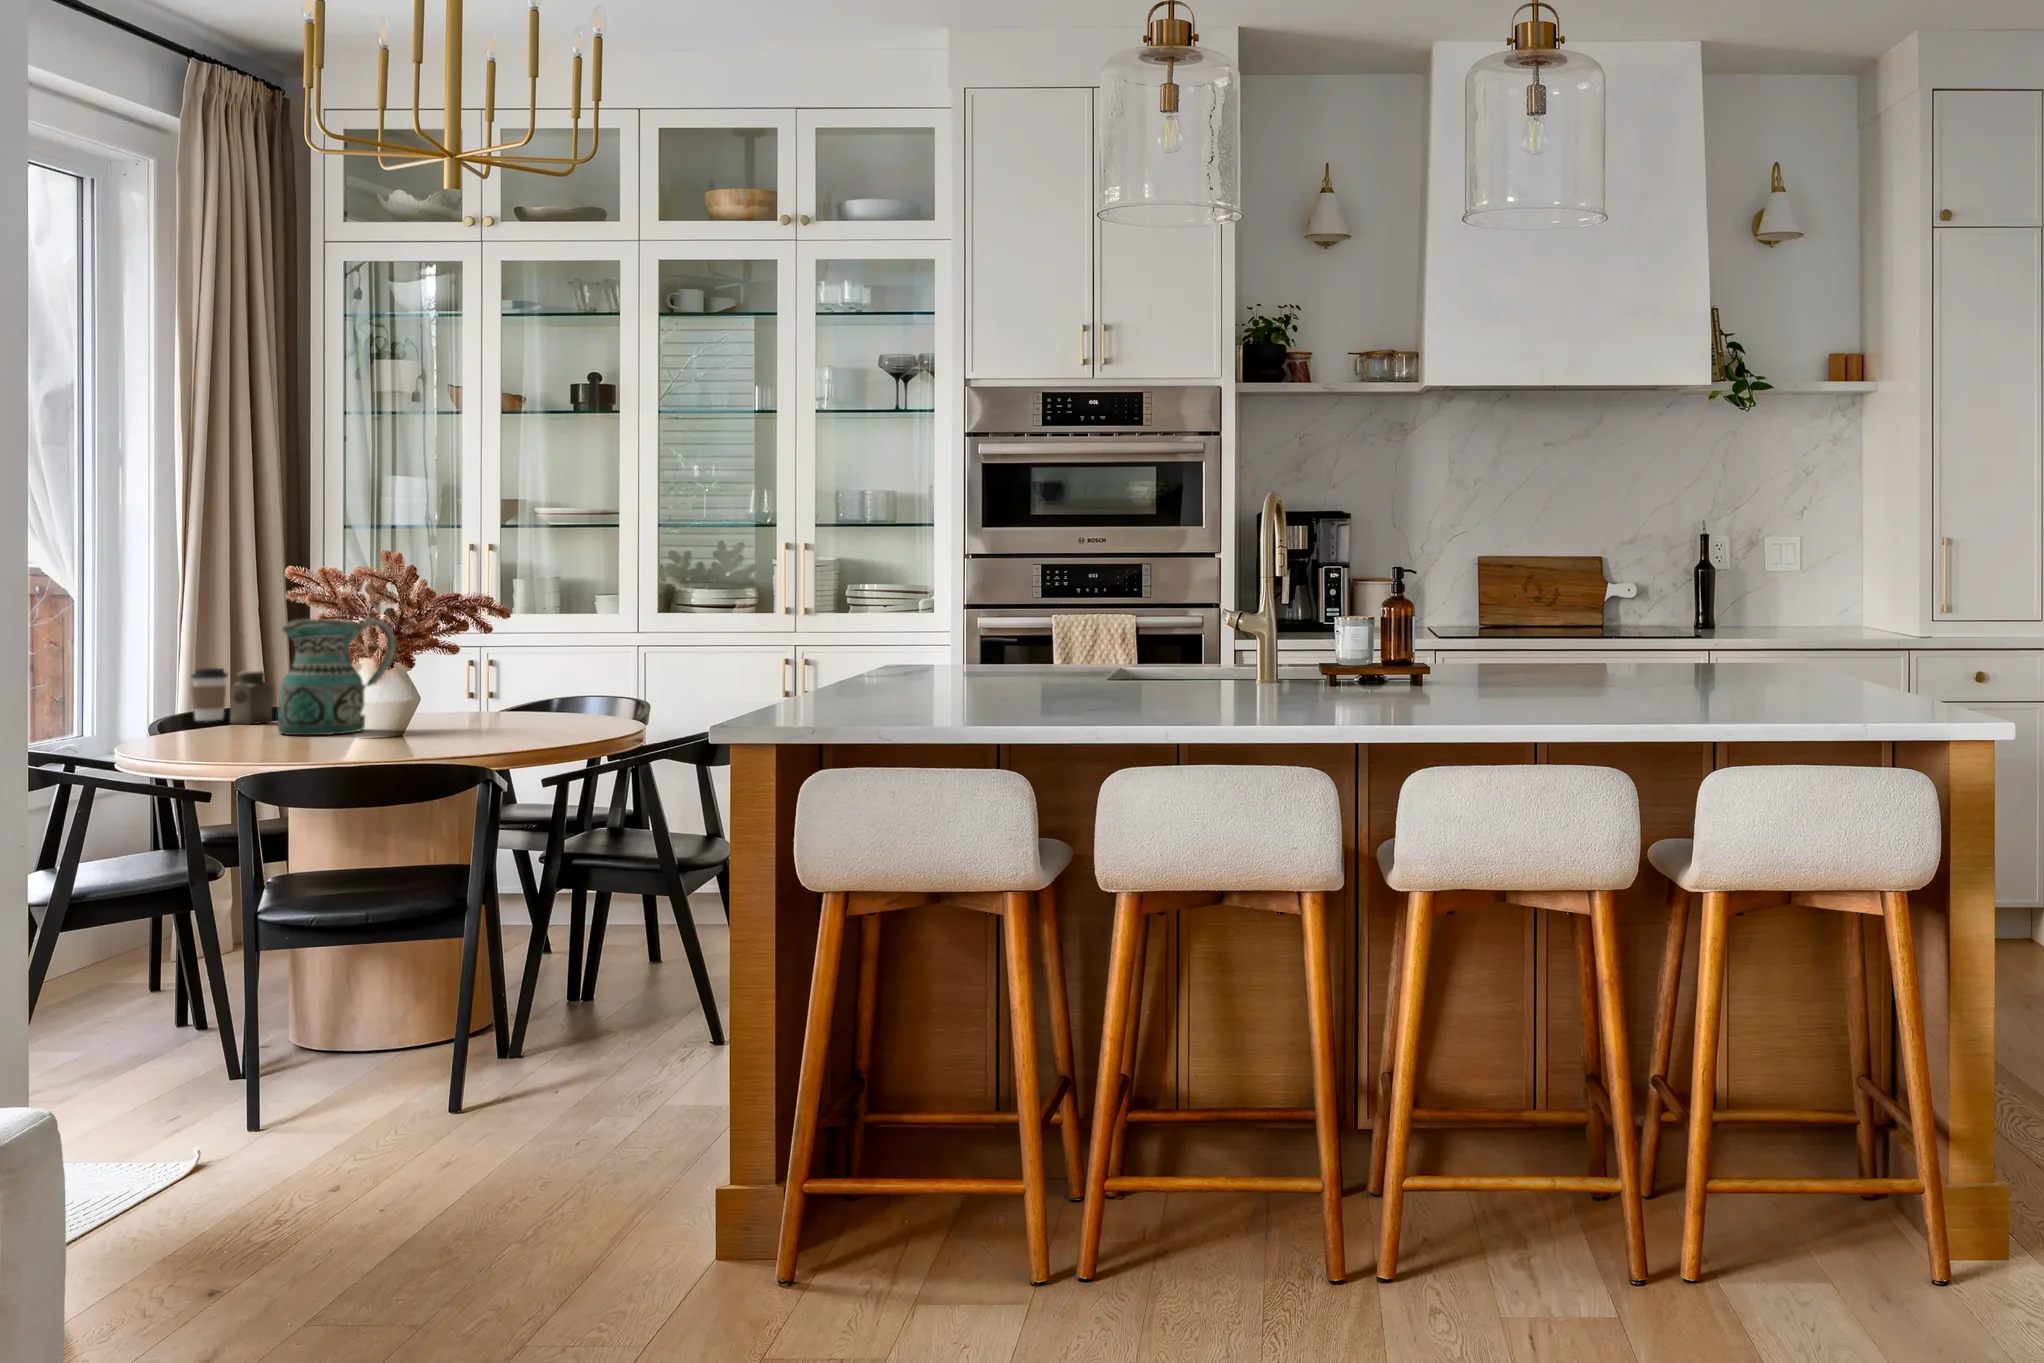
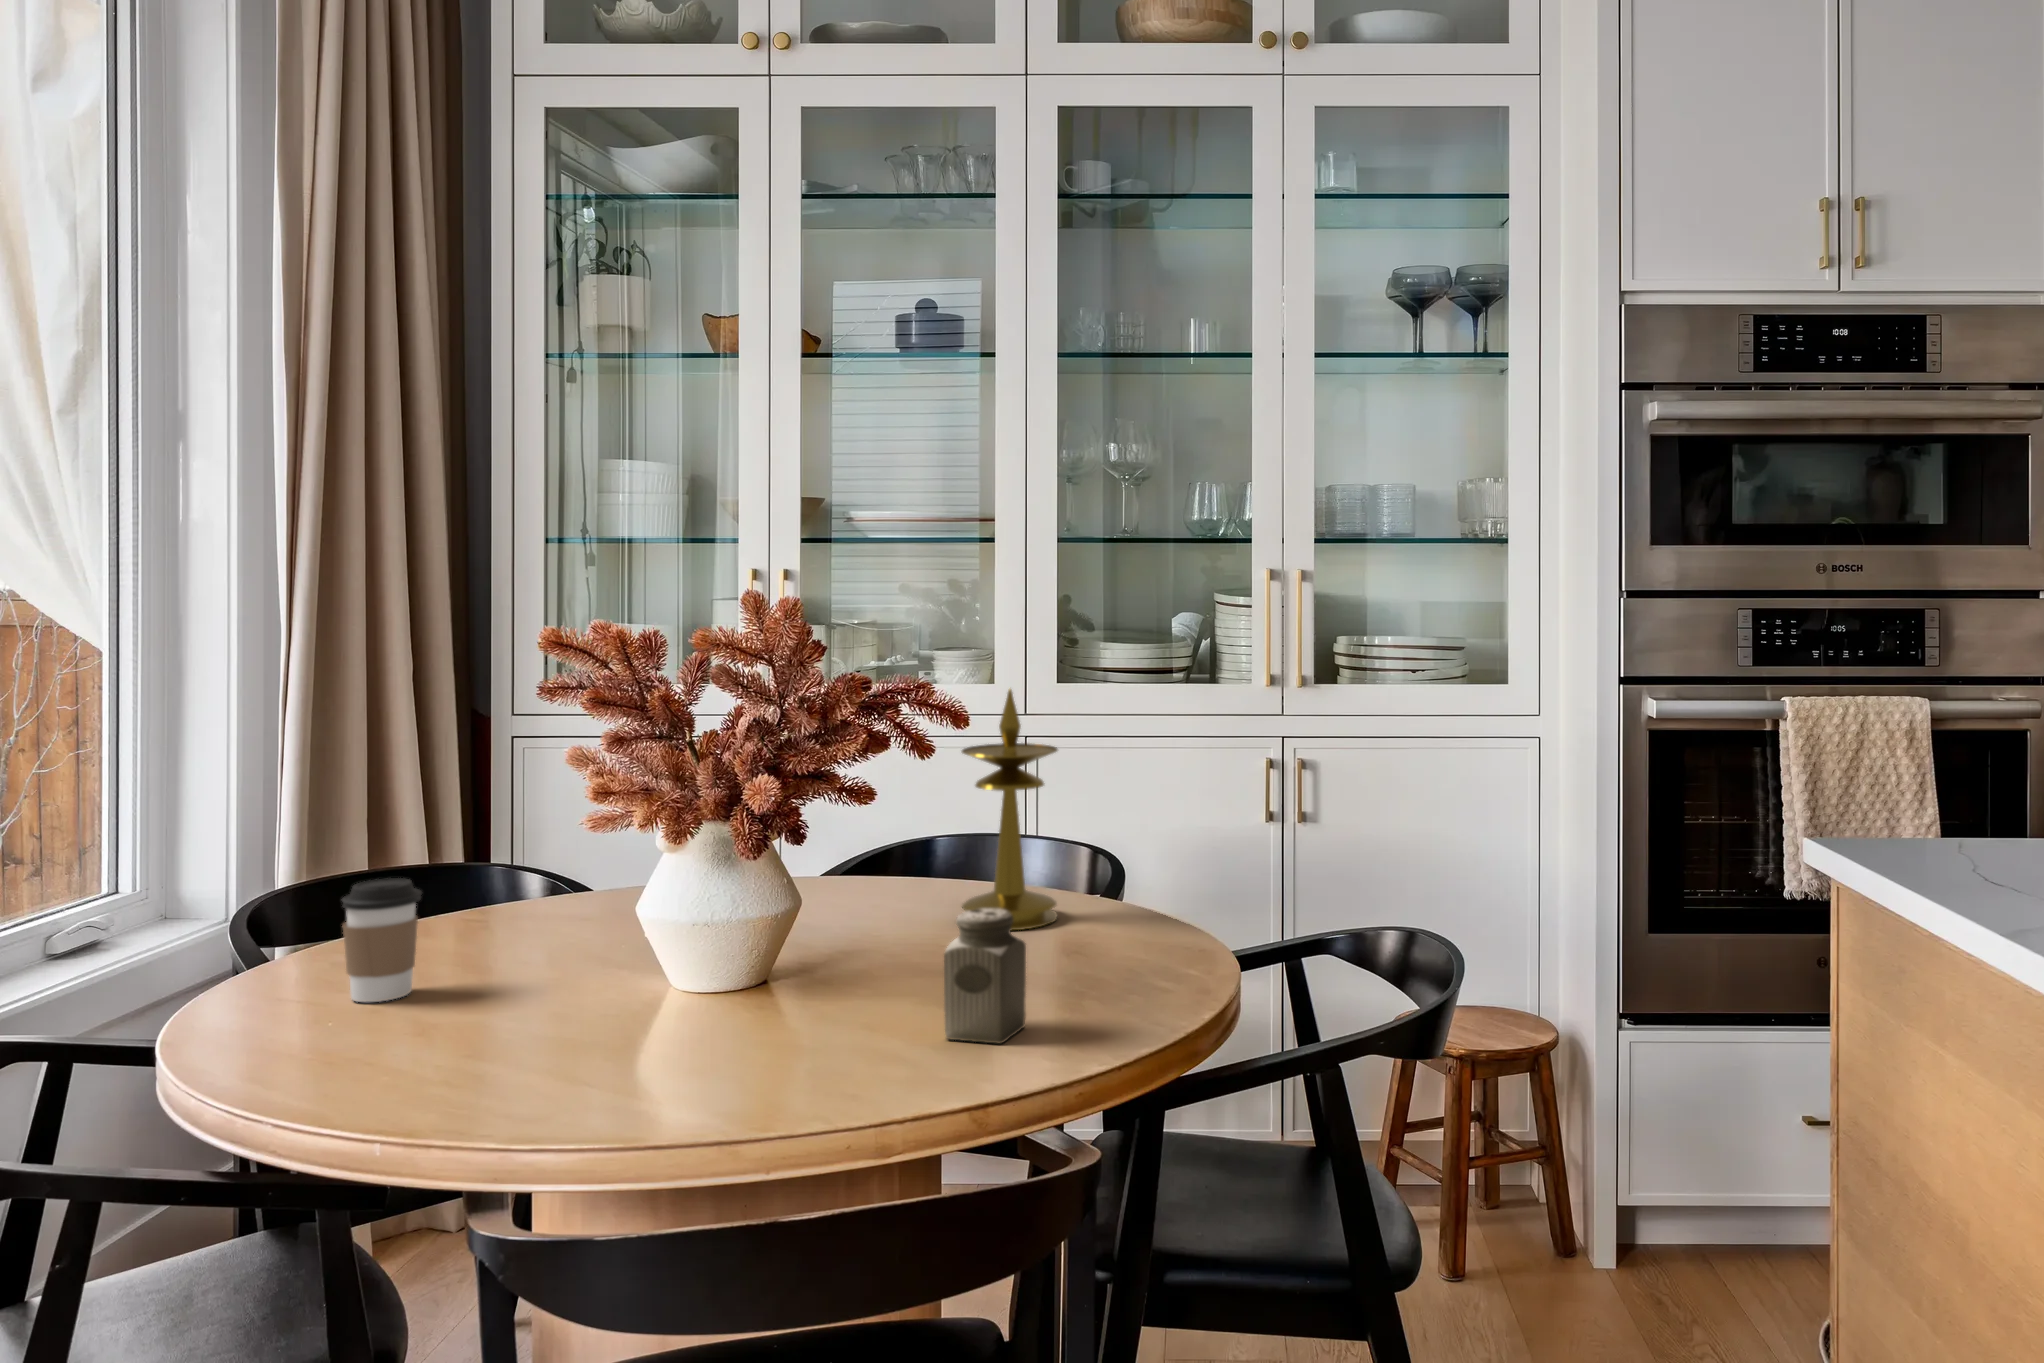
candlestick: none [509,591,563,711] -> present [962,689,1058,930]
ceramic pitcher: present [278,617,396,735] -> none [592,792,842,1107]
salt shaker: present [230,671,273,724] -> present [944,908,1026,1044]

